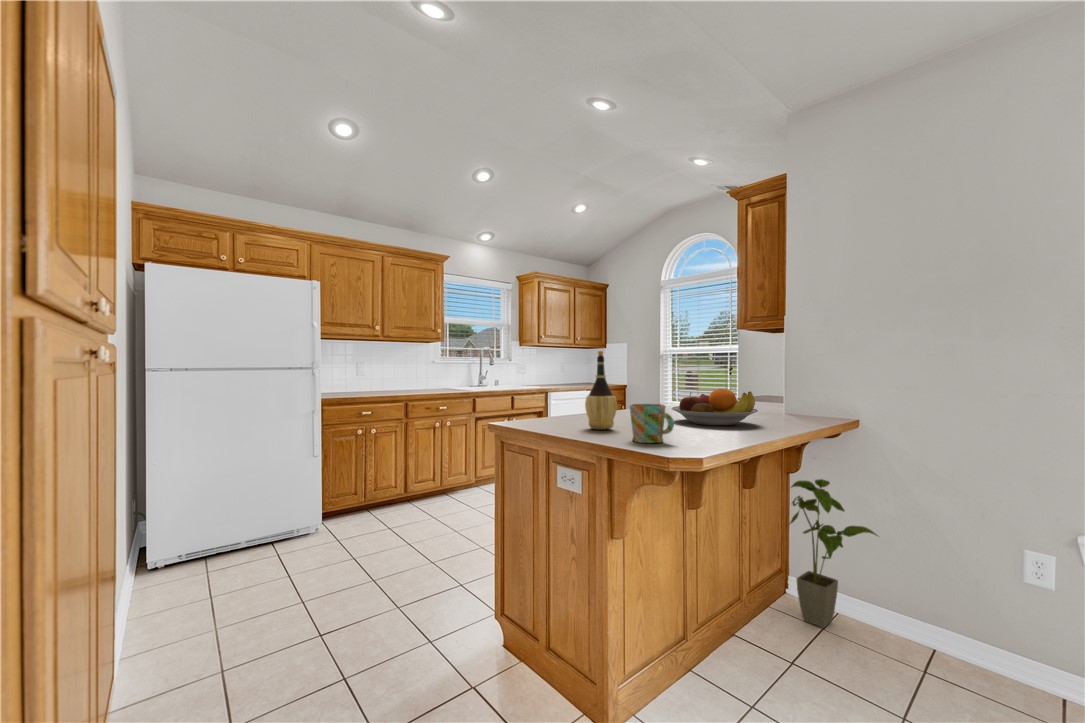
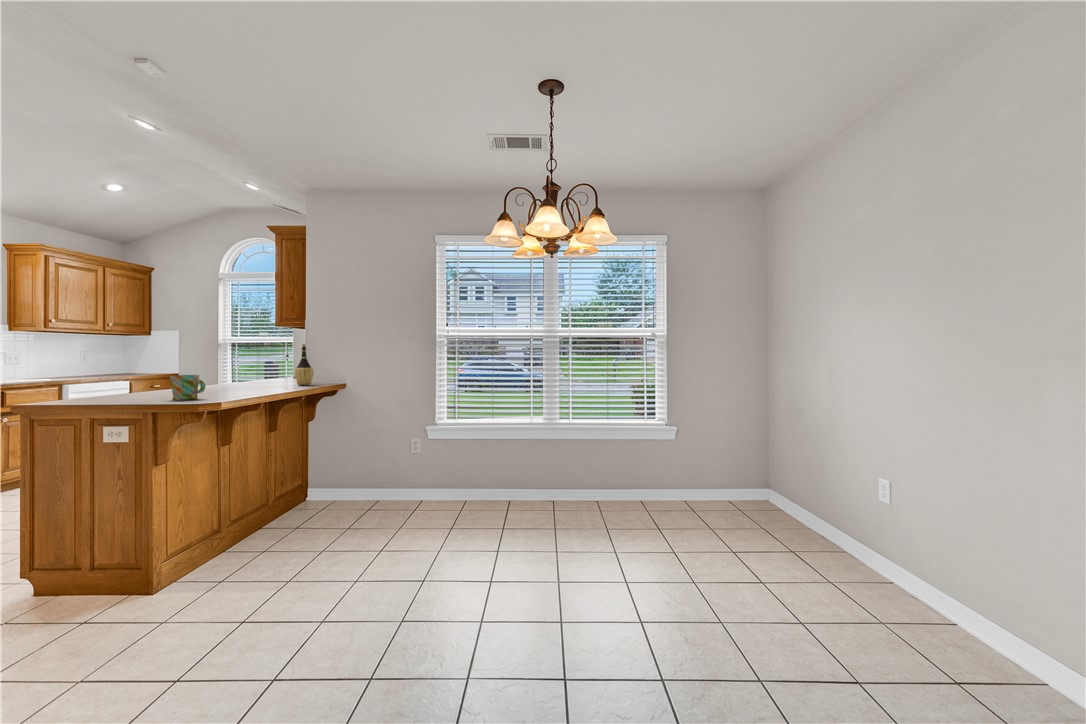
wine bottle: present [585,351,617,429] -> present [295,344,314,385]
fruit bowl: present [672,389,758,425] -> none [211,366,277,390]
house plant: present [790,479,878,628] -> none [304,420,356,510]

